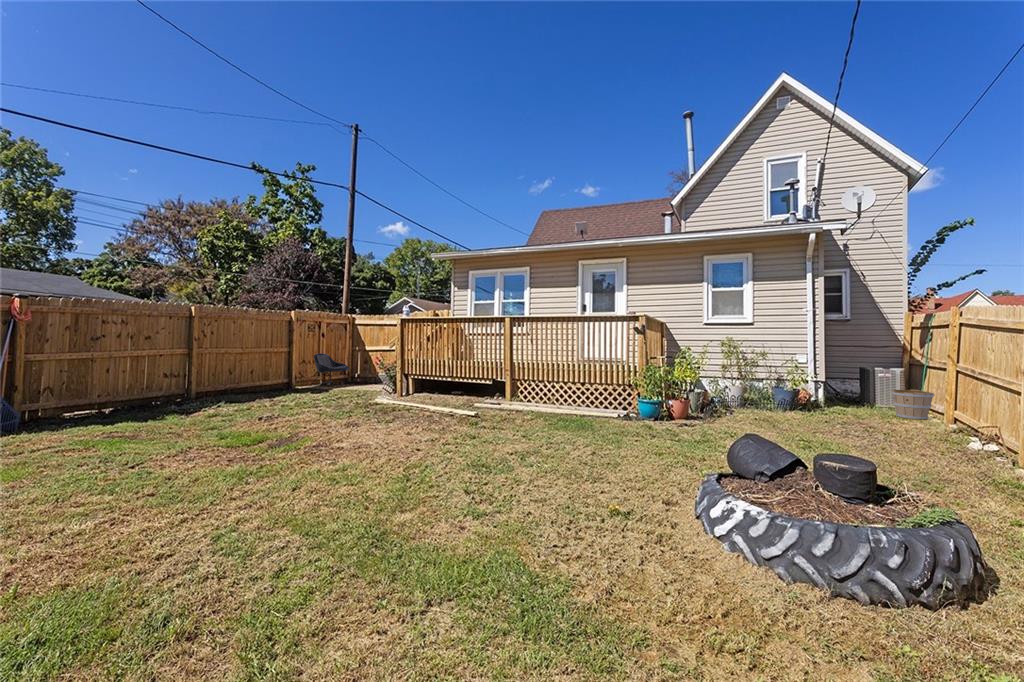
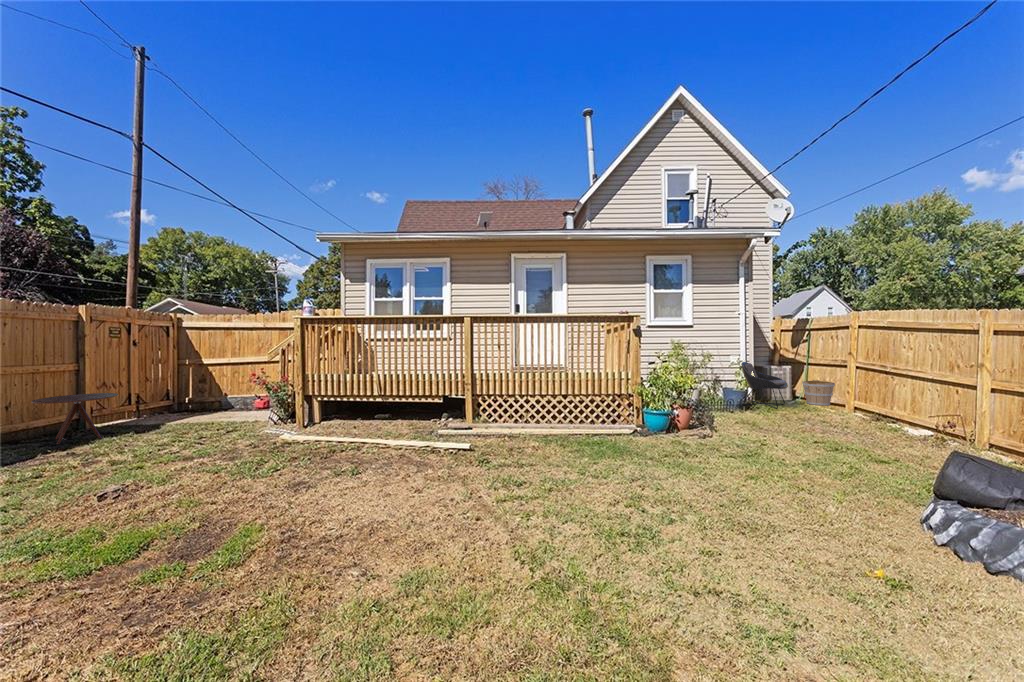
lounge chair: present [312,353,349,386] -> present [741,362,788,409]
round table: none [263,365,305,393] -> present [32,393,119,444]

